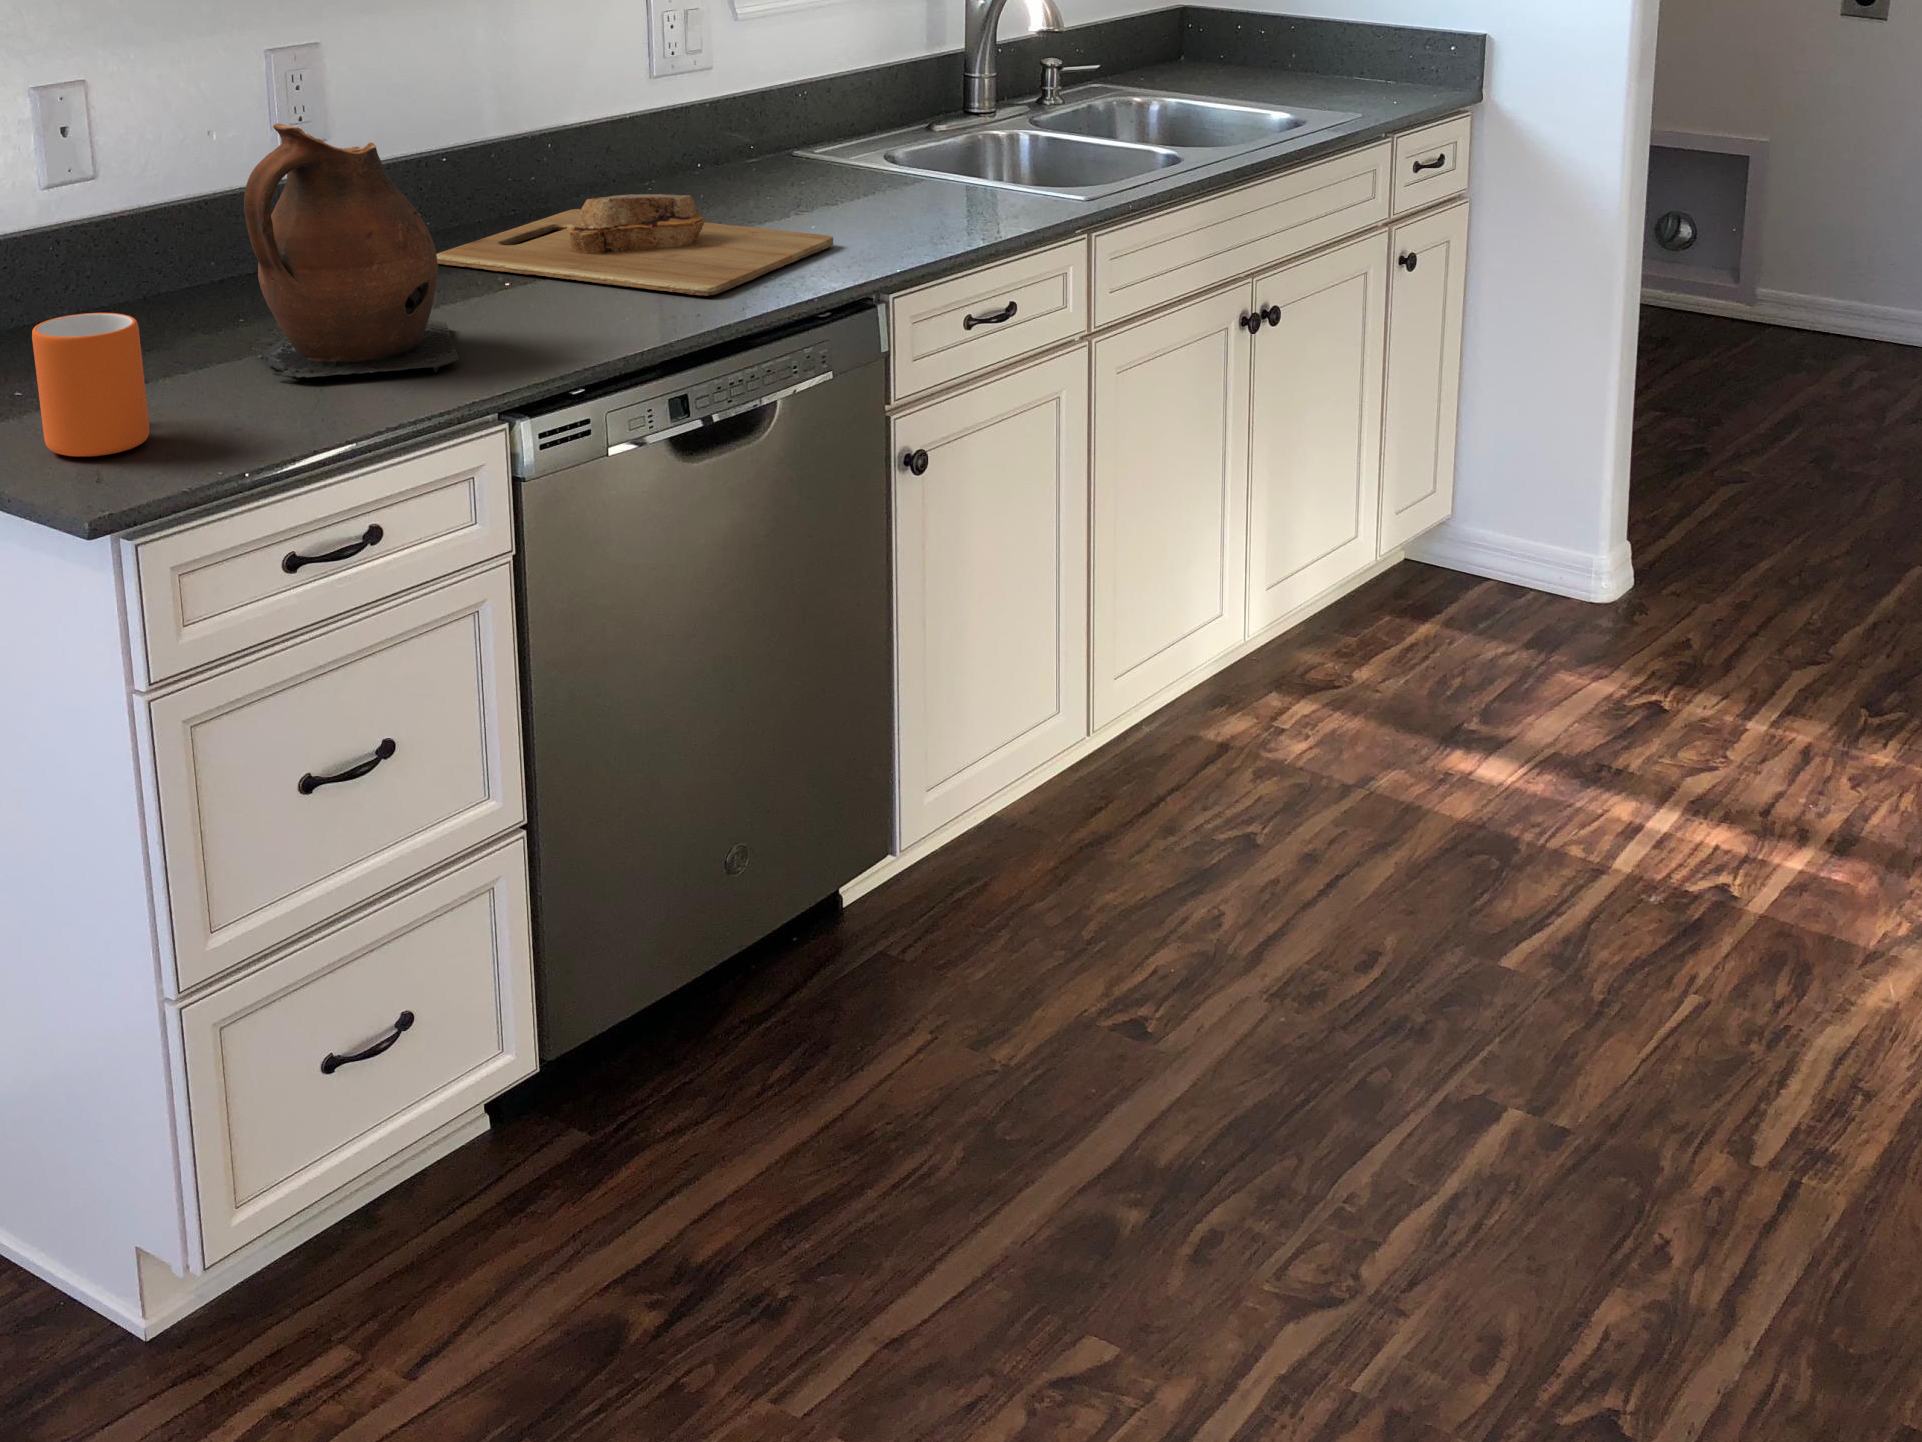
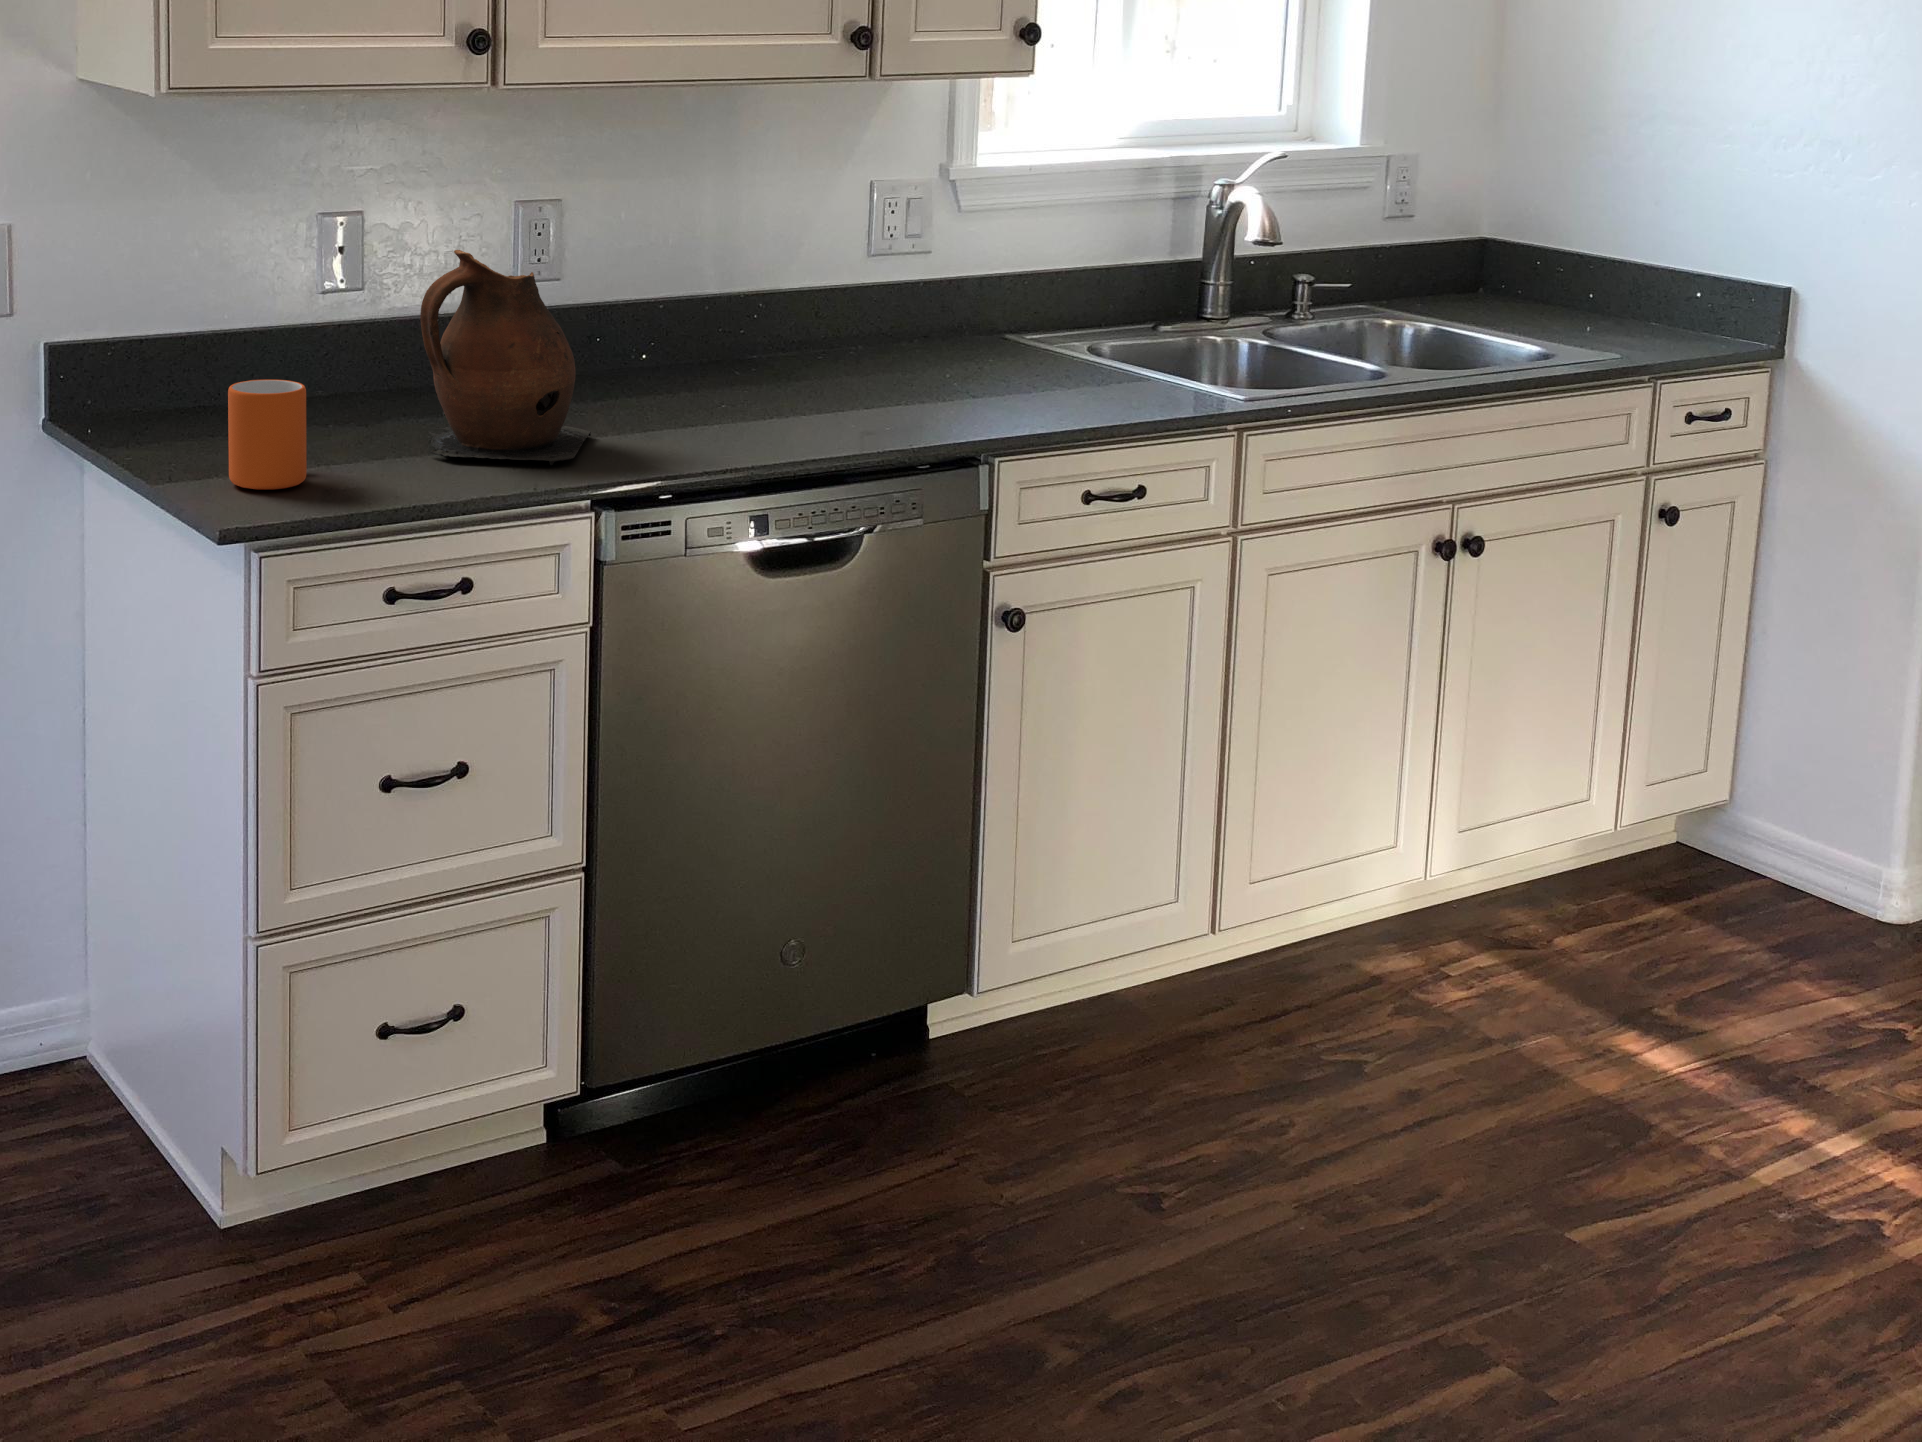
cutting board: present [436,194,833,296] -> none [628,348,971,437]

